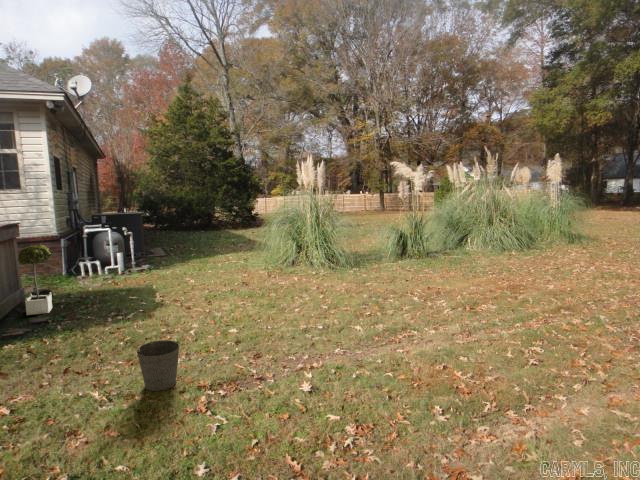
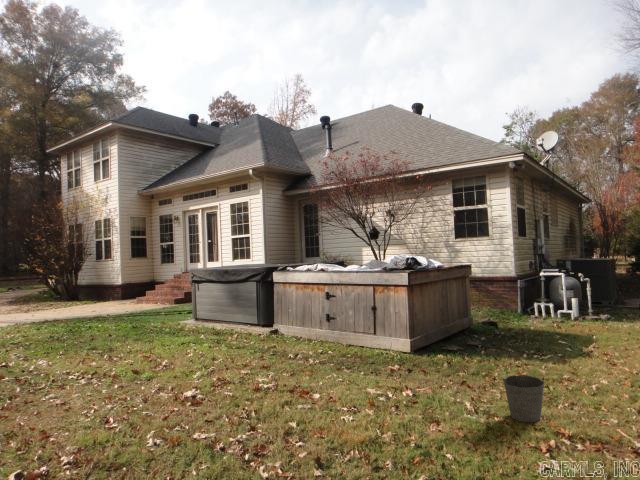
potted tree: present [18,244,52,315] -> none [465,281,491,341]

